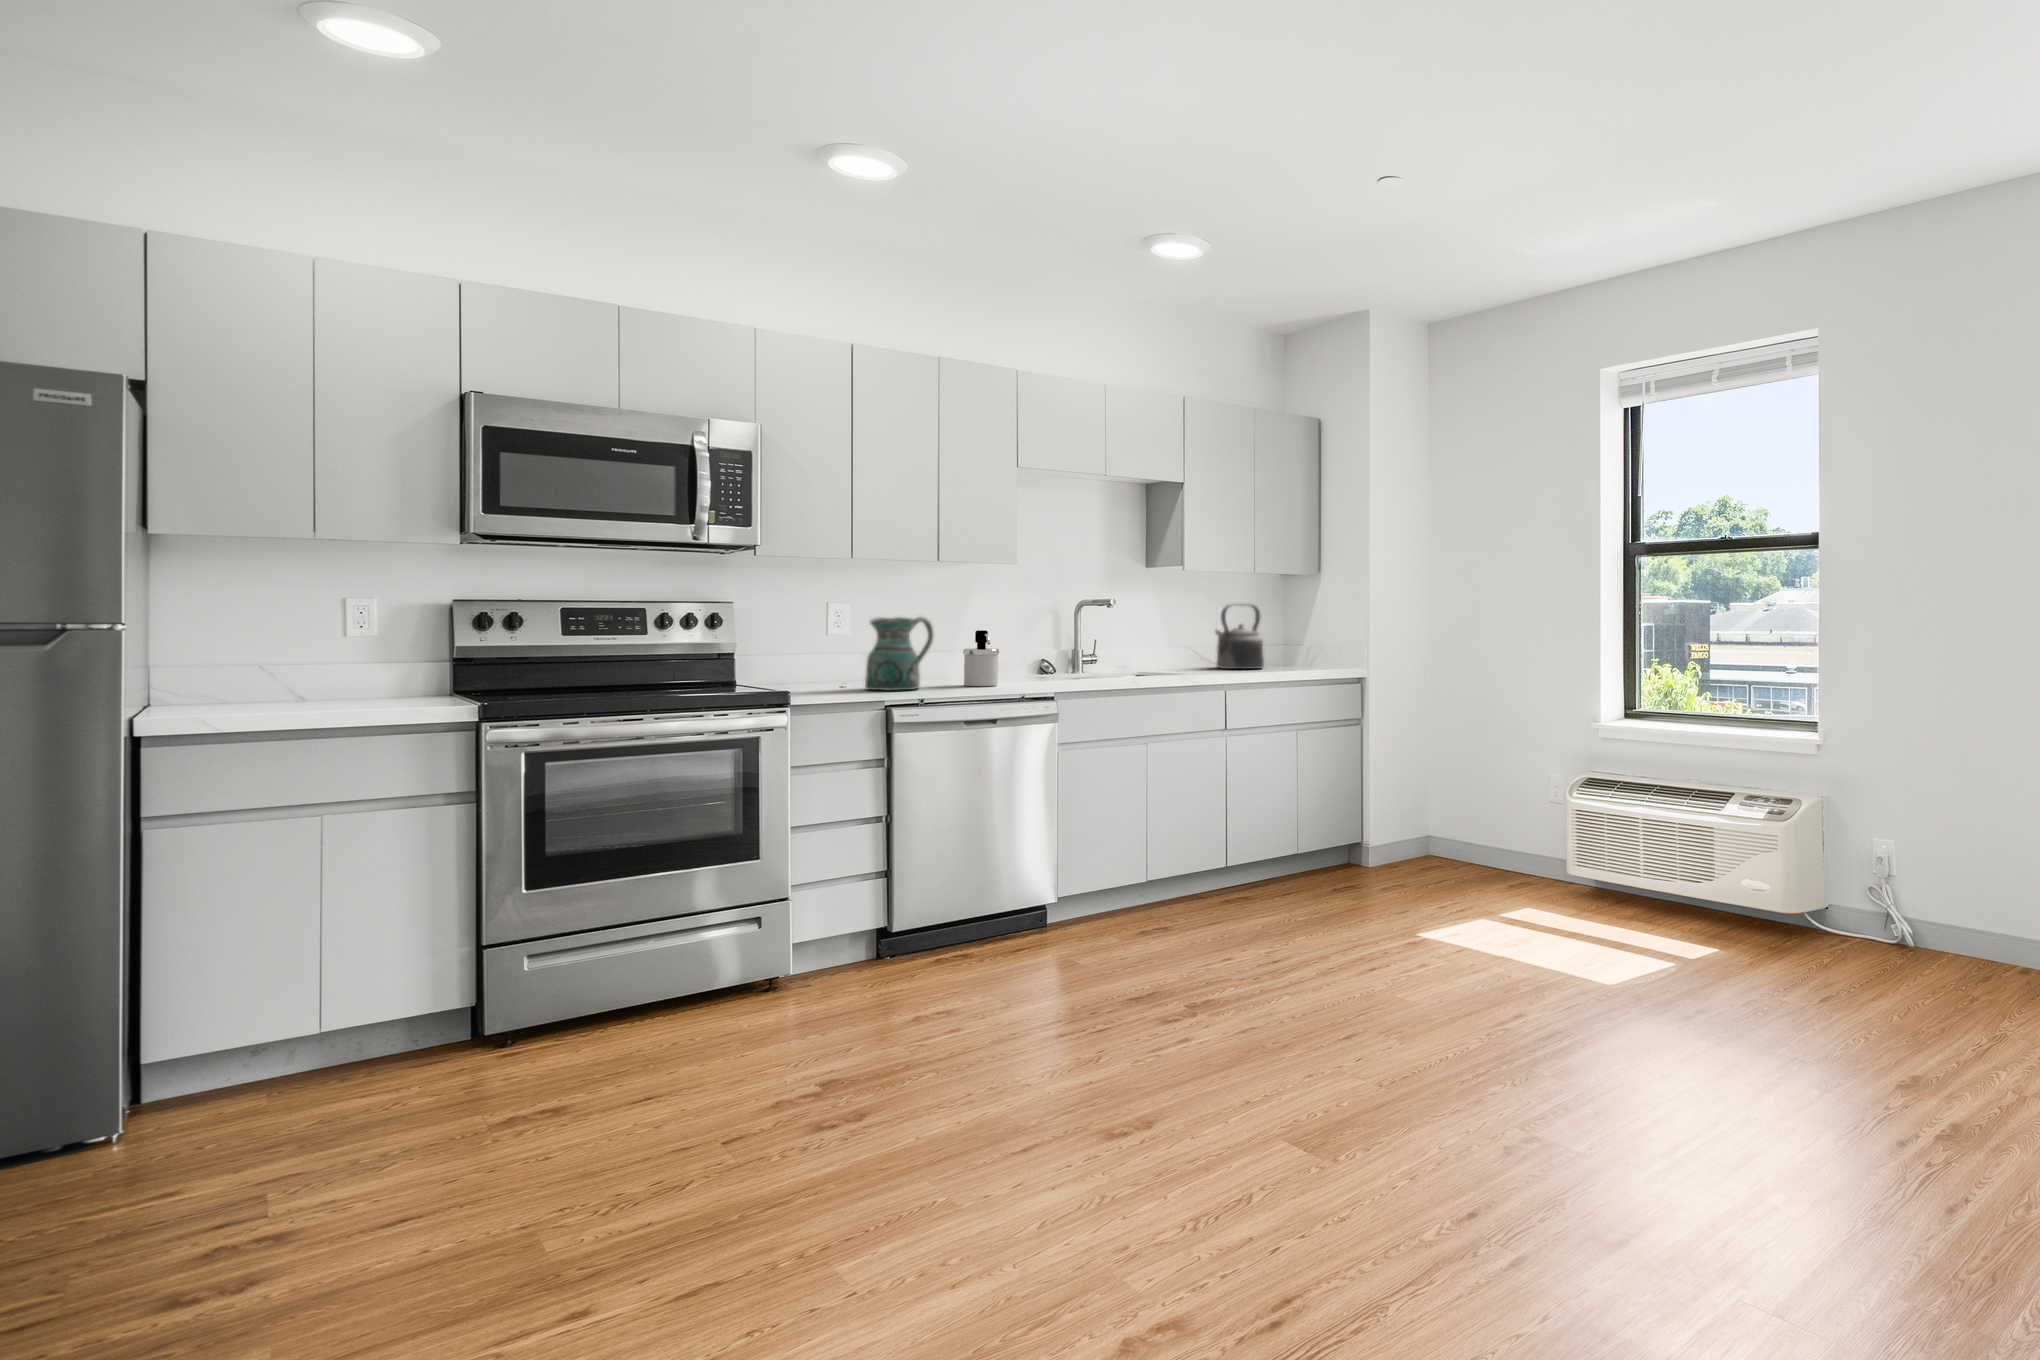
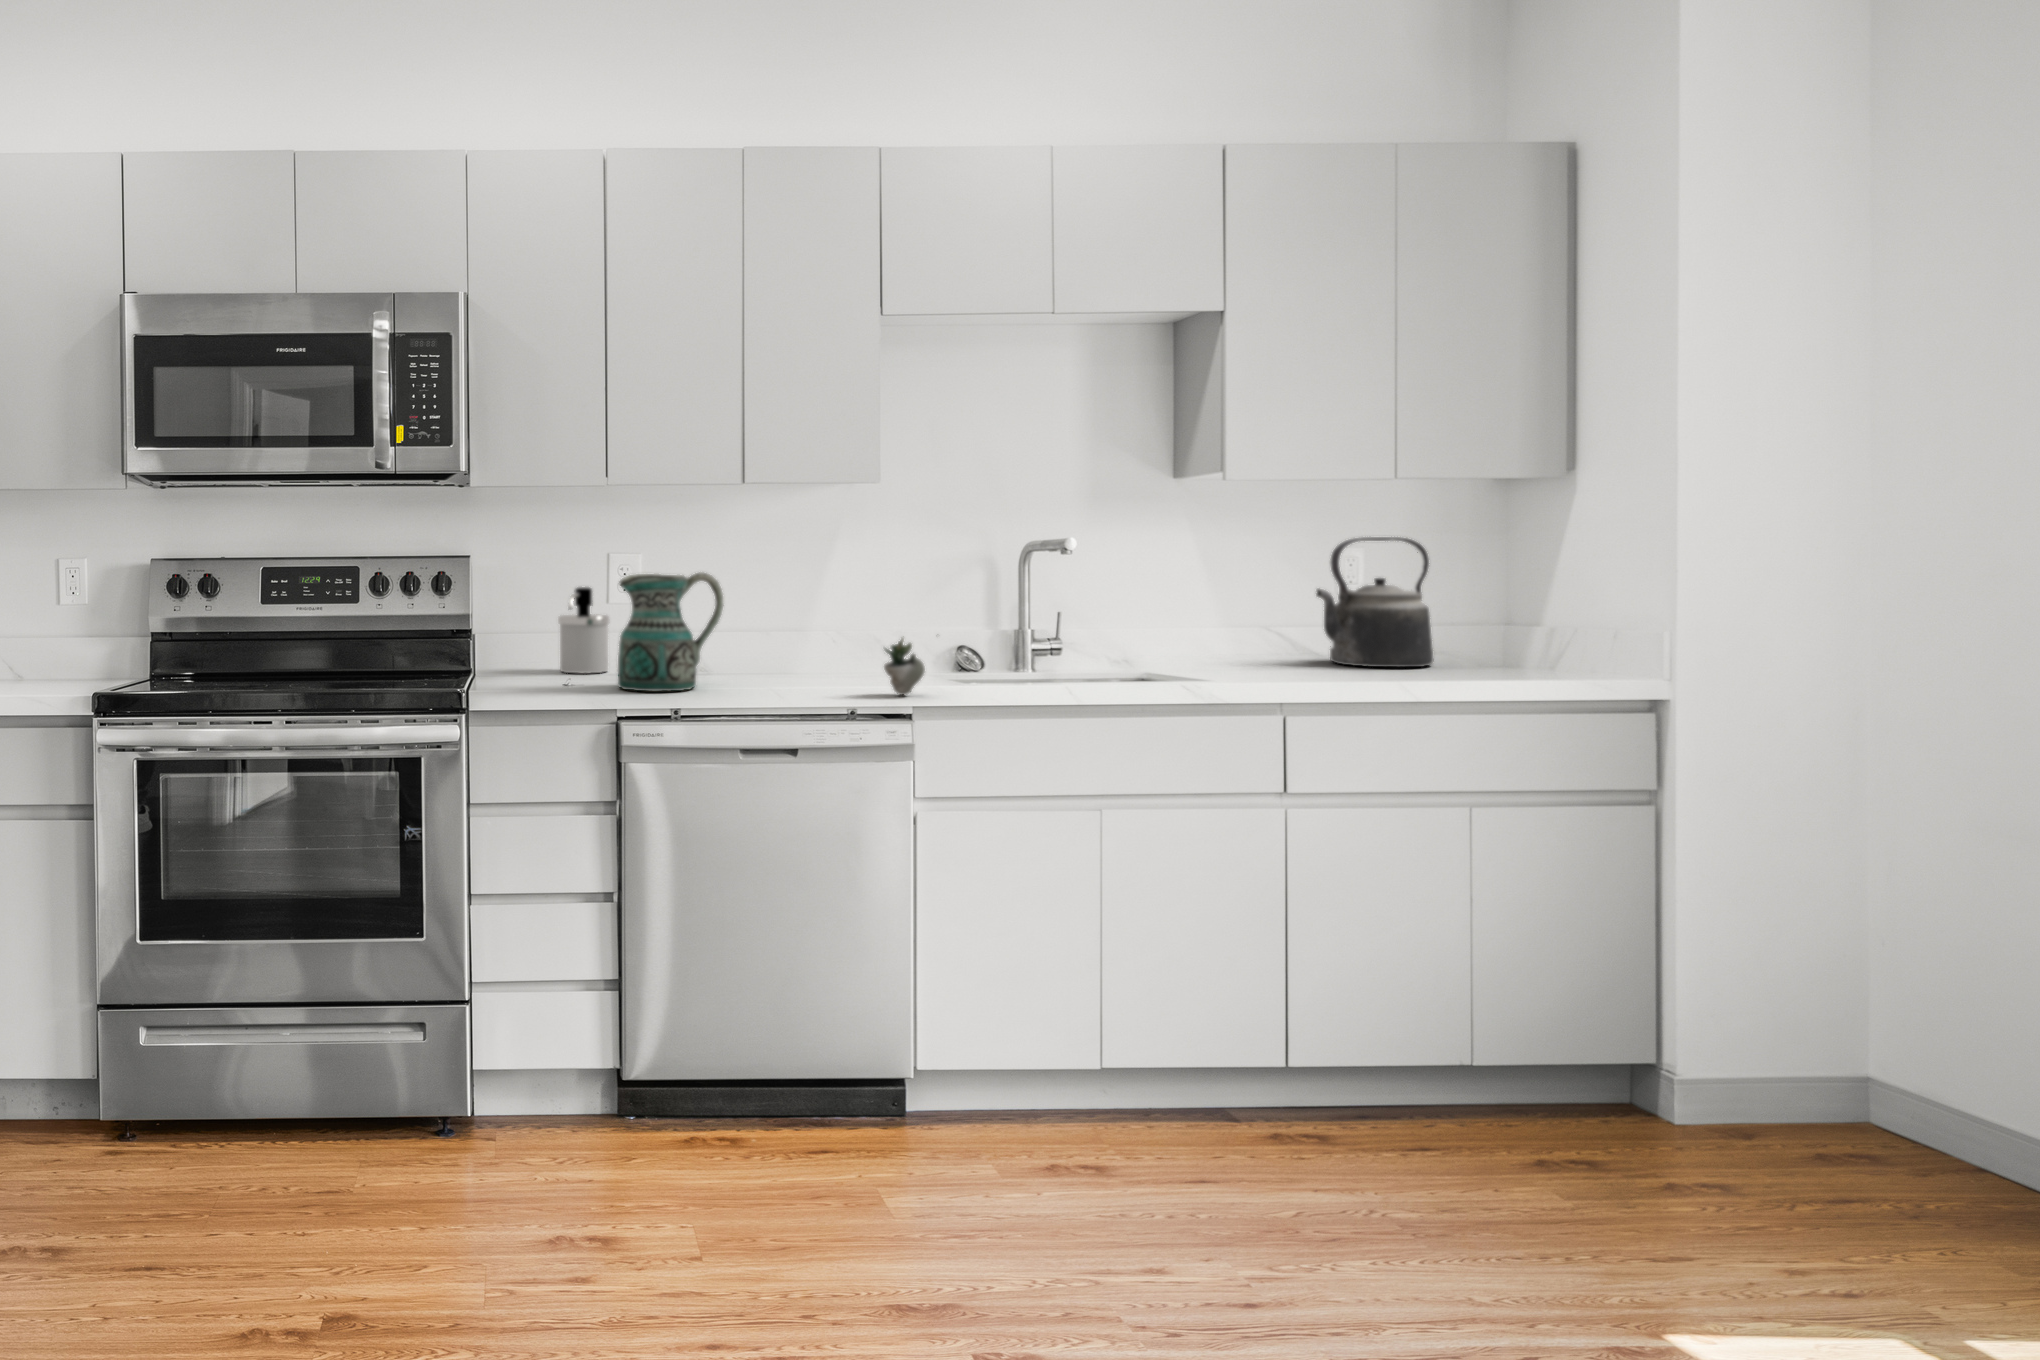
soap dispenser: present [963,630,999,686] -> present [558,587,609,673]
succulent plant: none [1039,651,1079,687] -> present [884,639,925,695]

